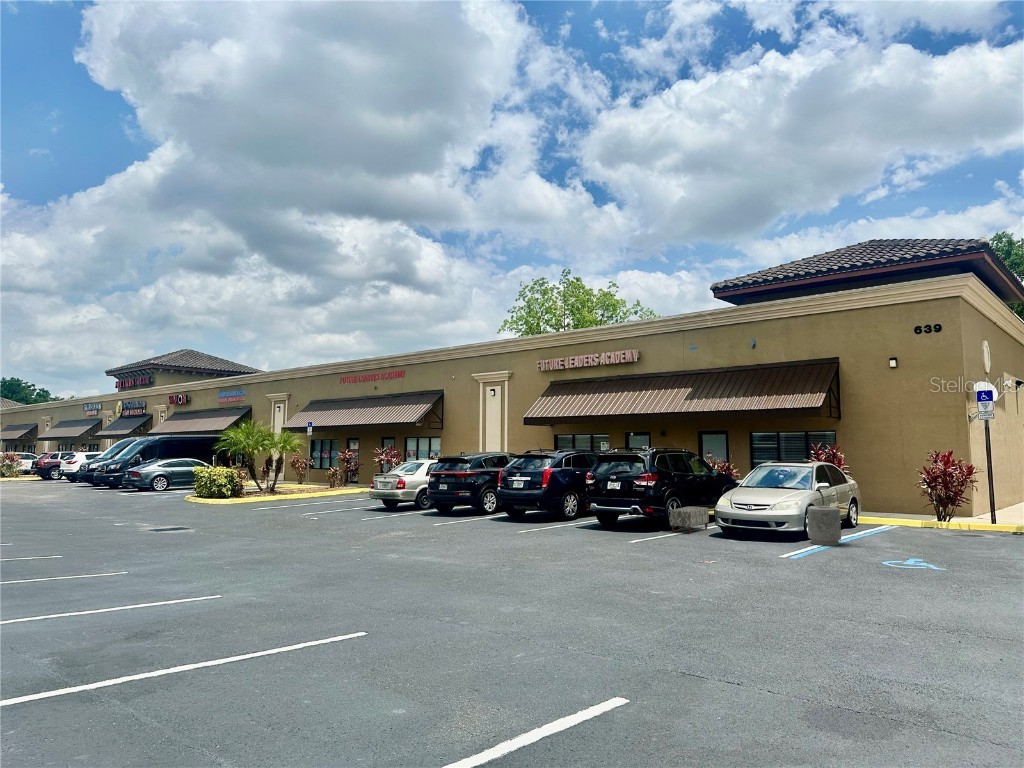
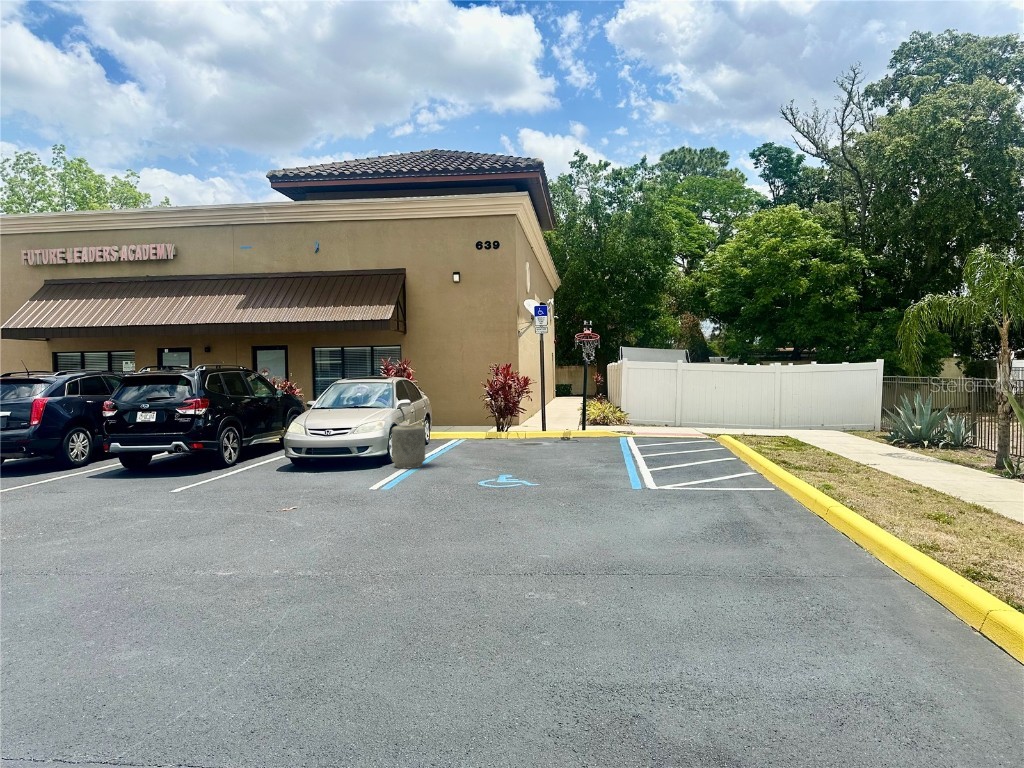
bench: present [670,506,709,534] -> none [227,436,276,471]

